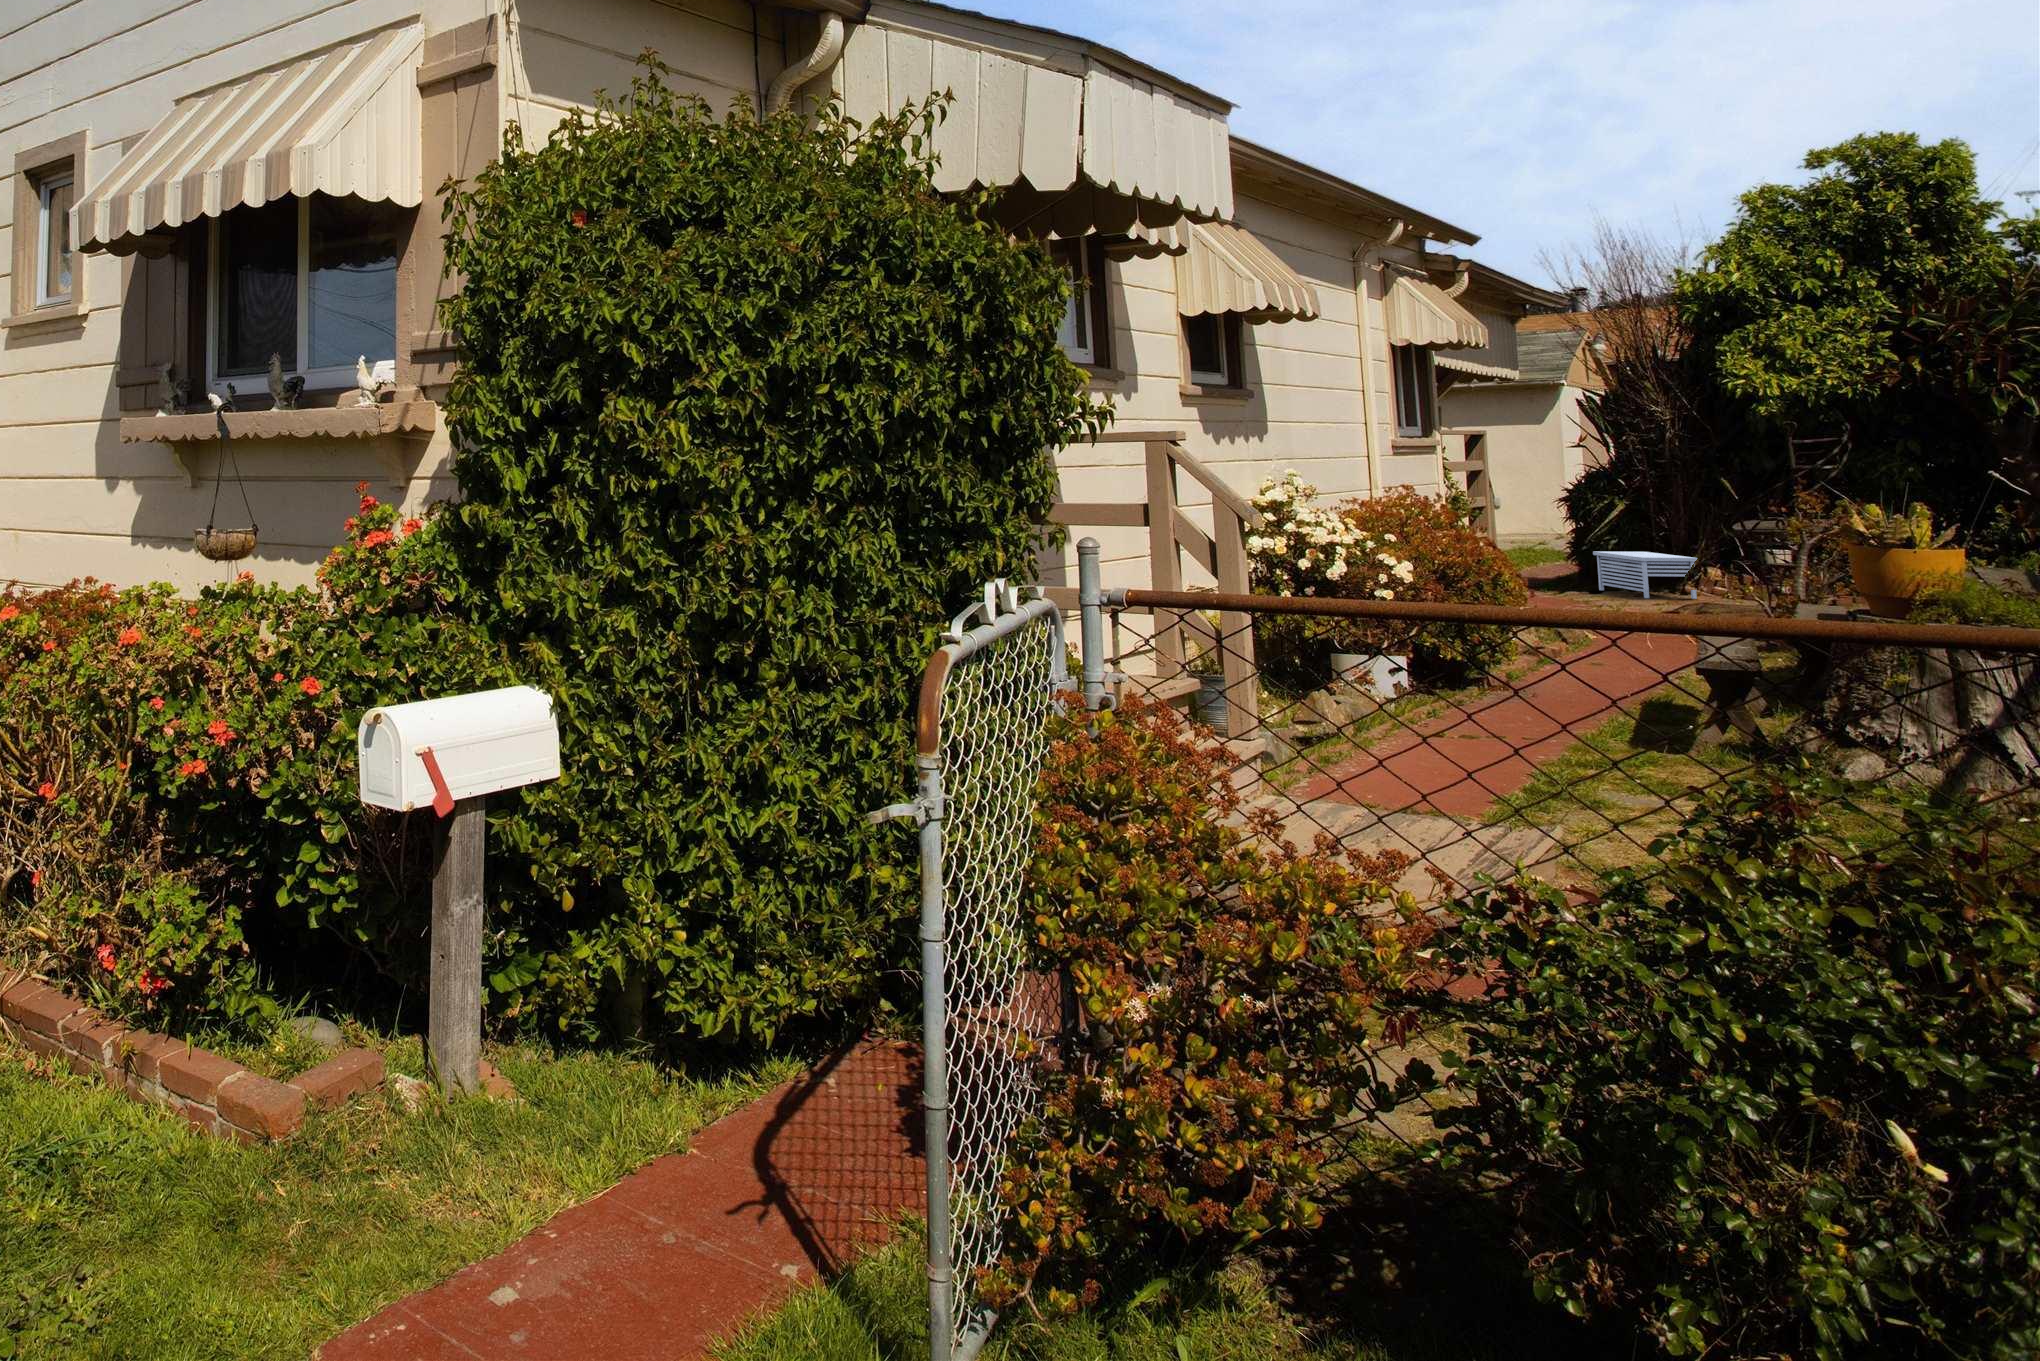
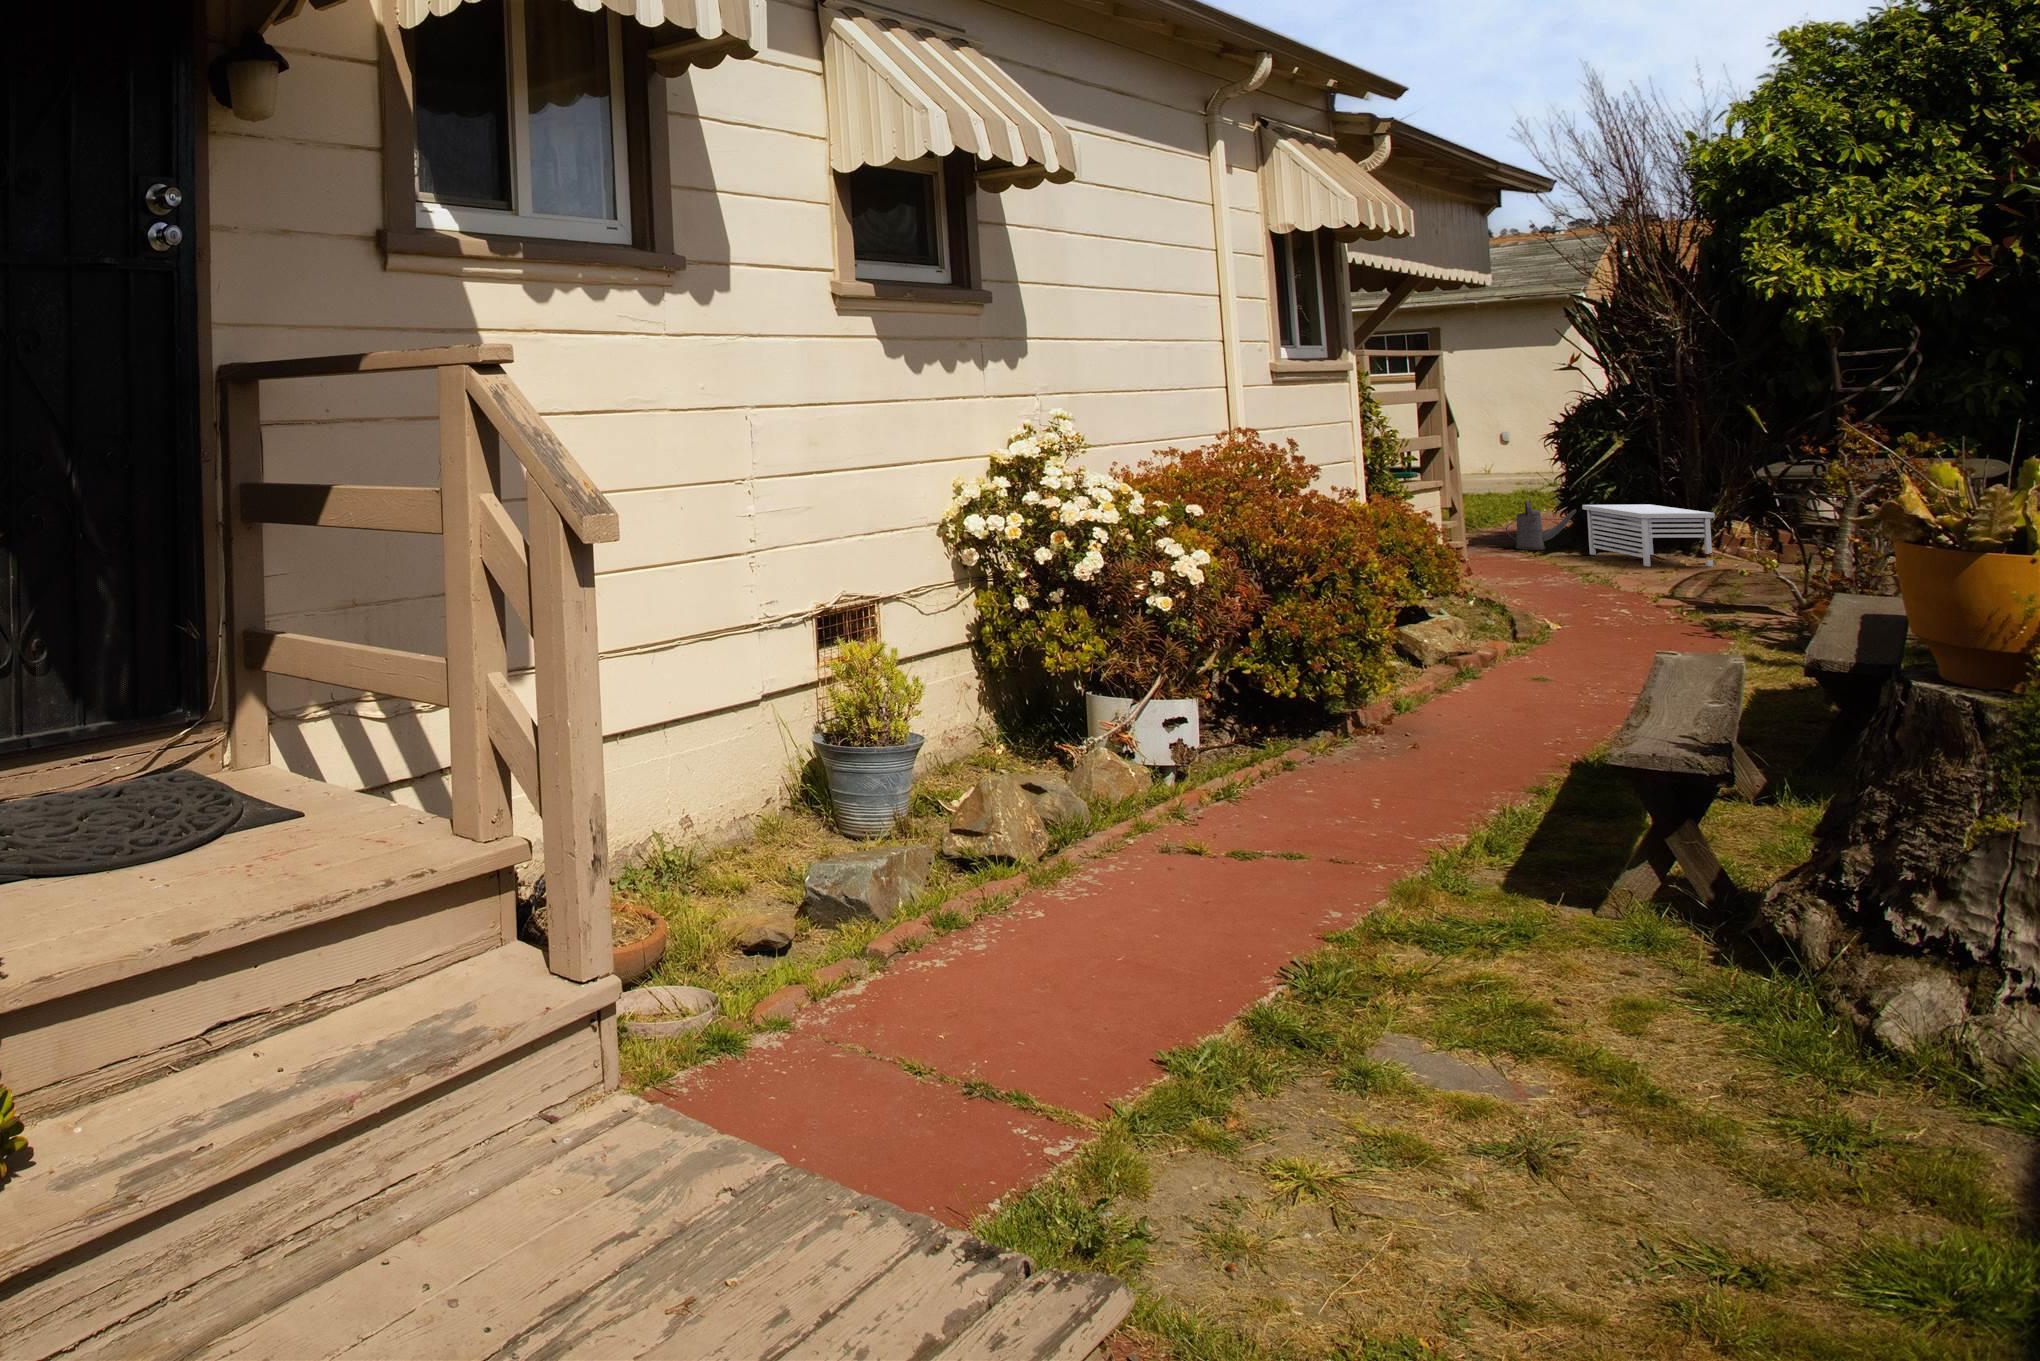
watering can: none [1531,548,1587,587] -> present [1506,501,1576,550]

